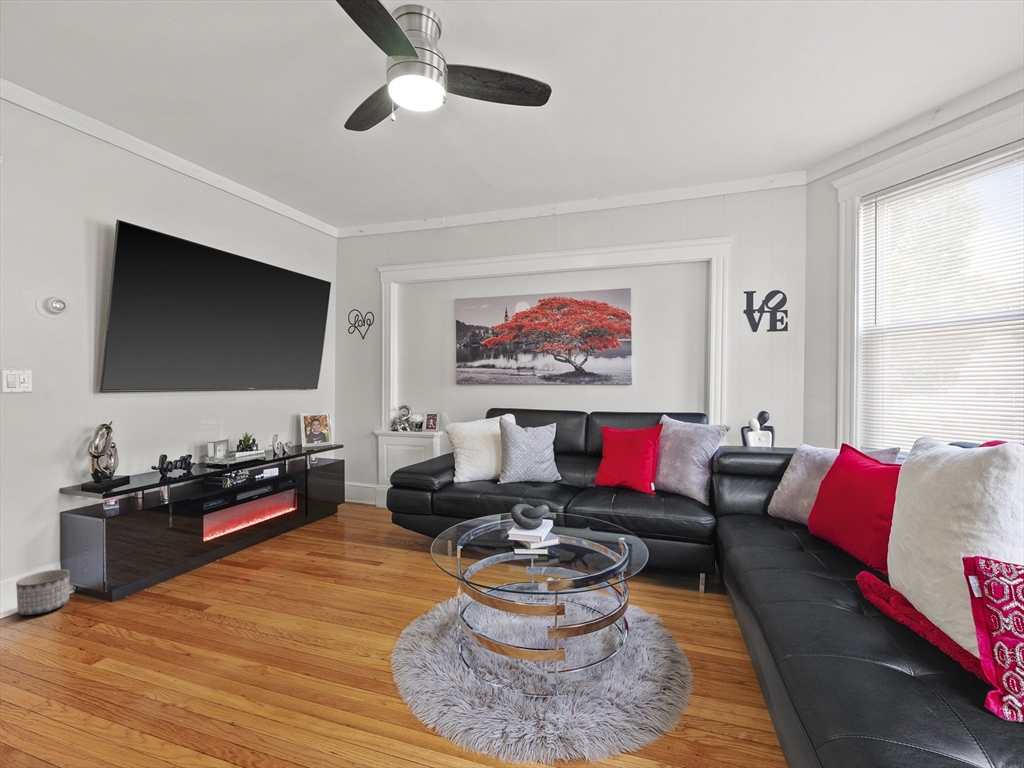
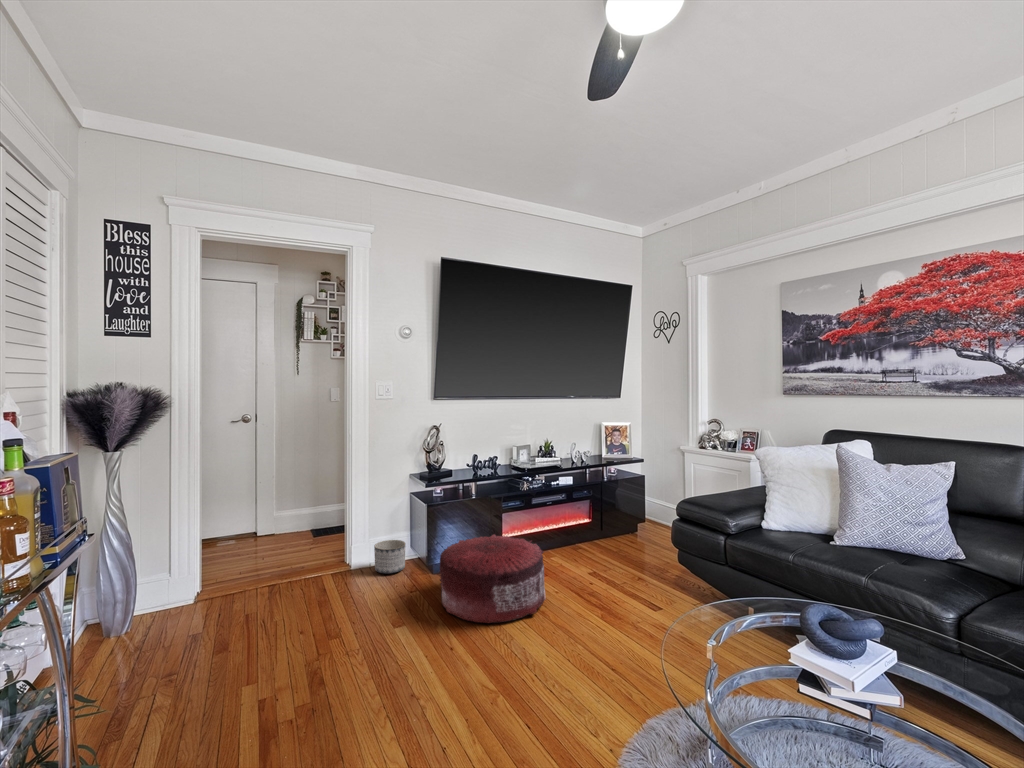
pouf: none [144,531,274,626] -> present [440,534,545,623]

